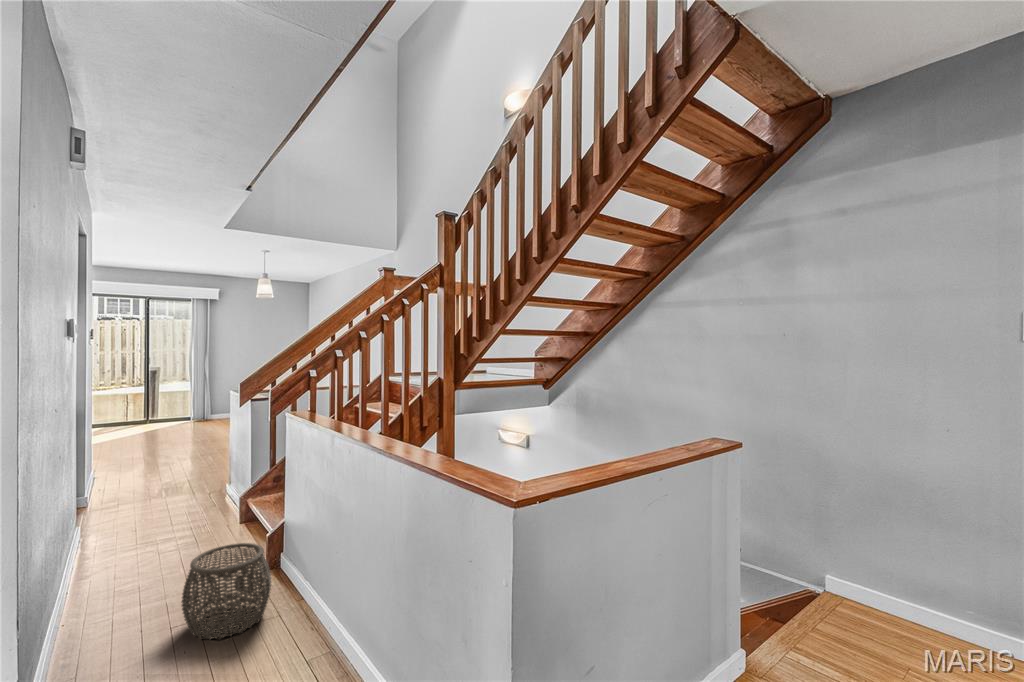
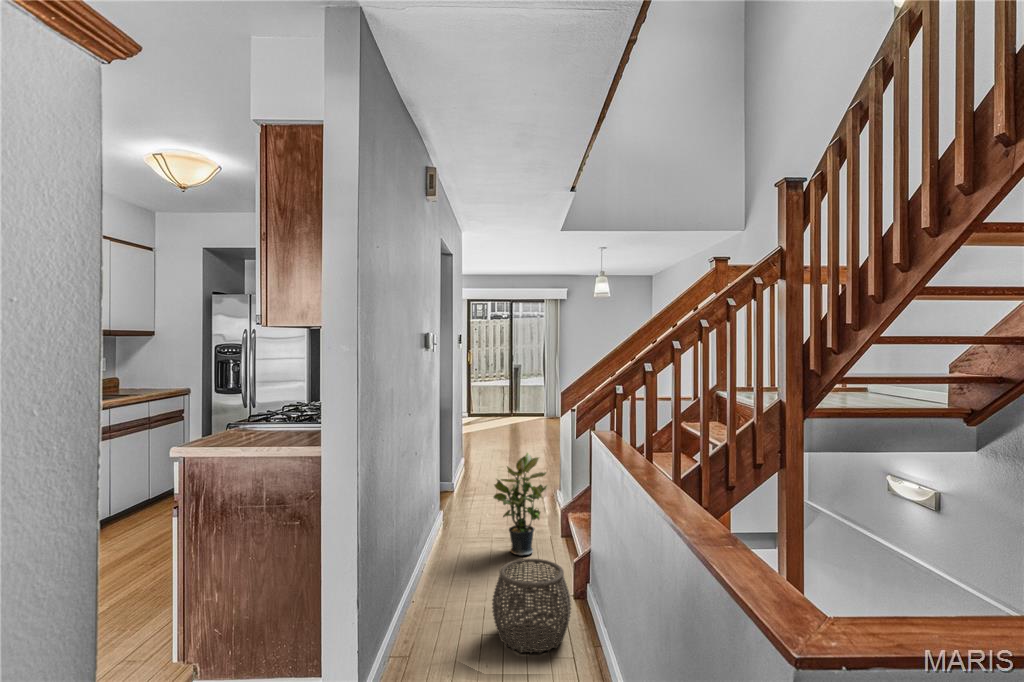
potted plant: none [161,446,227,552] -> present [493,453,547,556]

